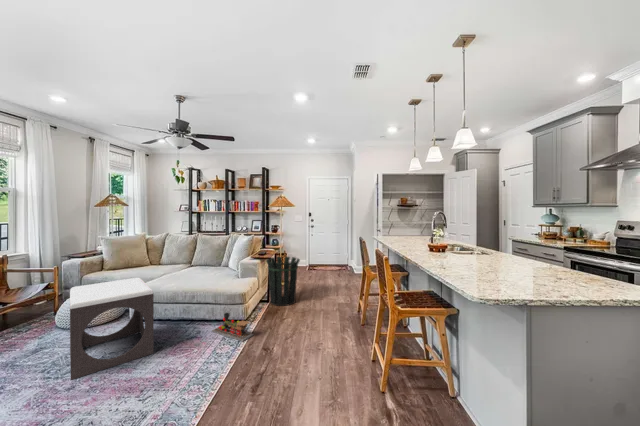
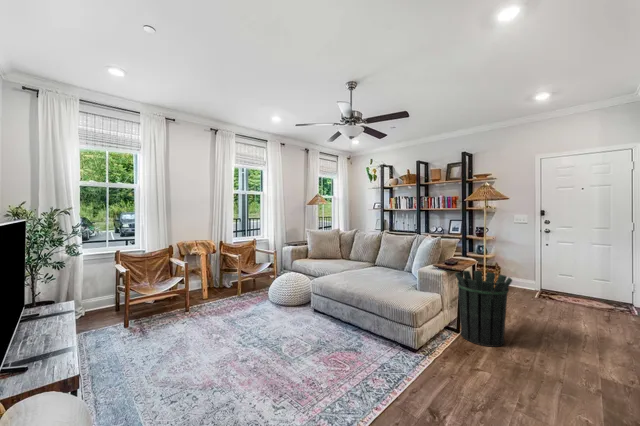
footstool: present [70,278,154,380] -> none [245,272,311,356]
toy train: present [212,313,253,341] -> none [373,333,422,381]

